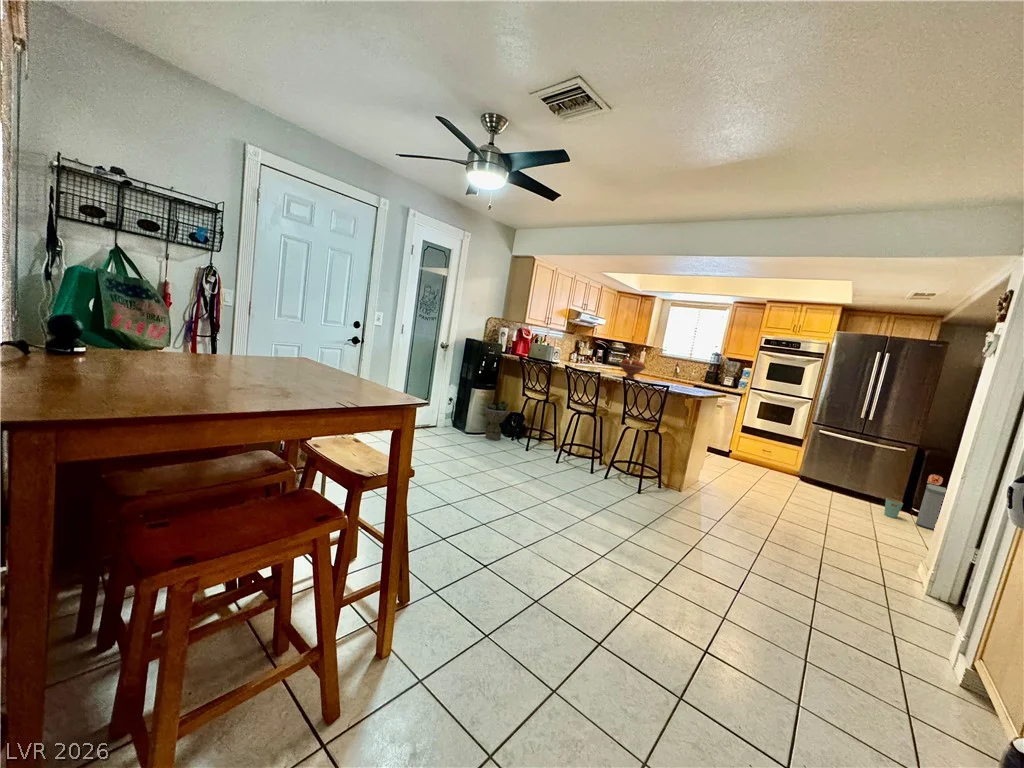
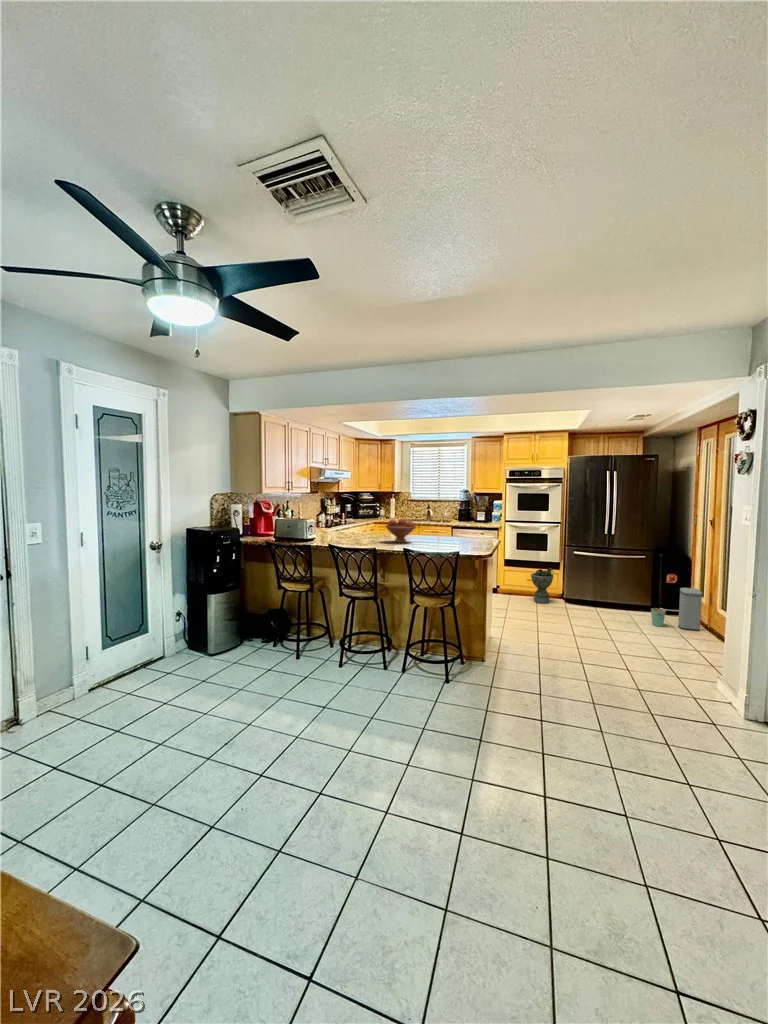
planter: present [485,401,508,440] -> present [531,568,554,604]

